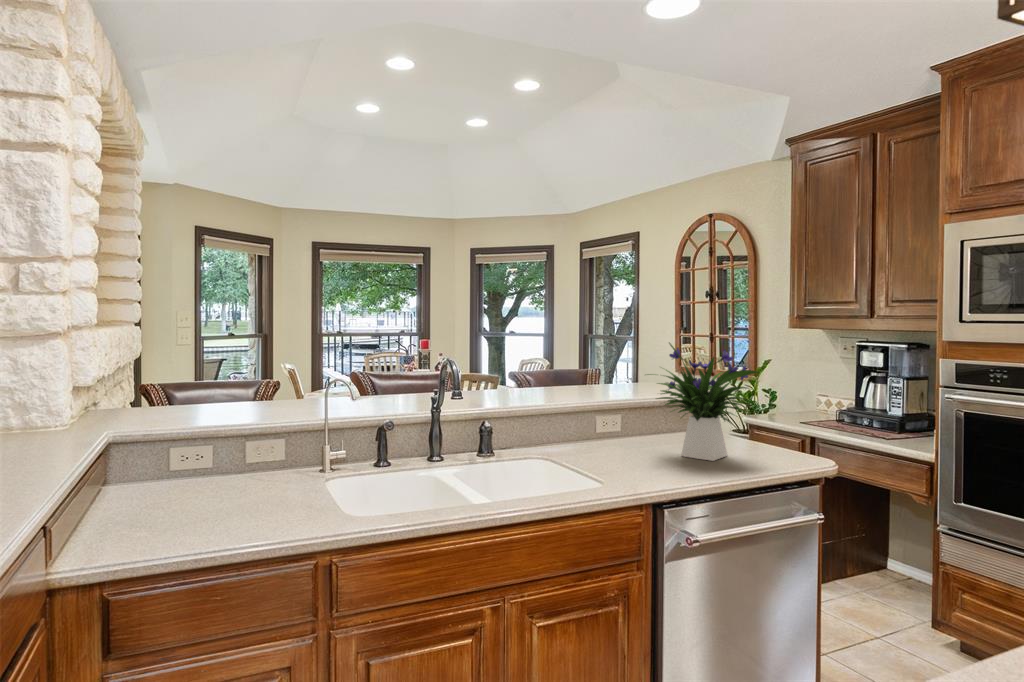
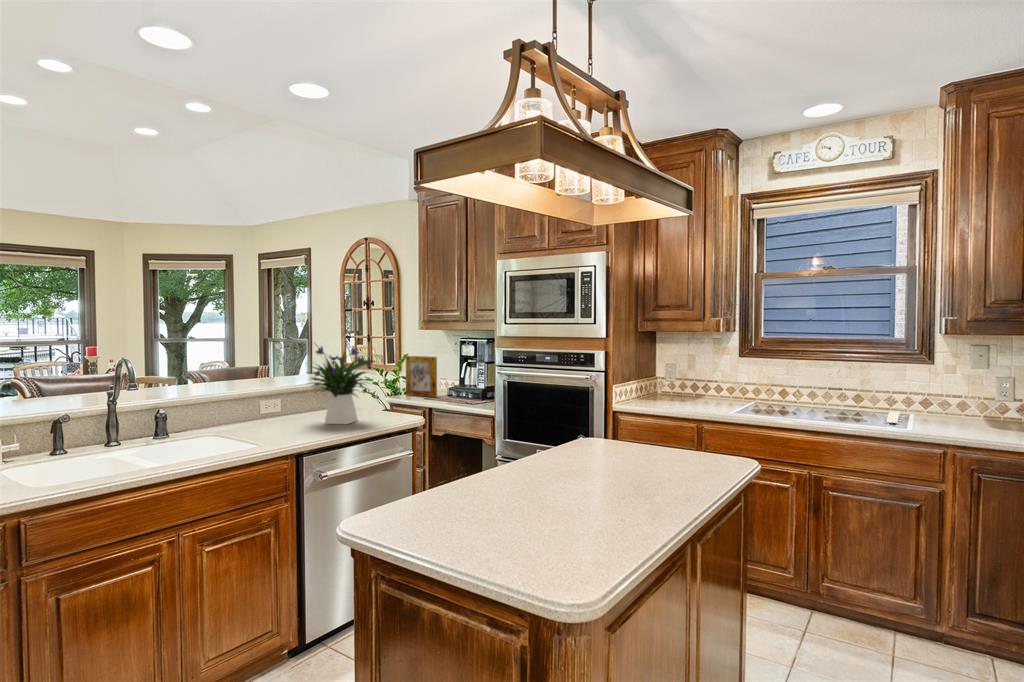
picture frame: none [772,364,821,425] -> present [406,356,437,397]

